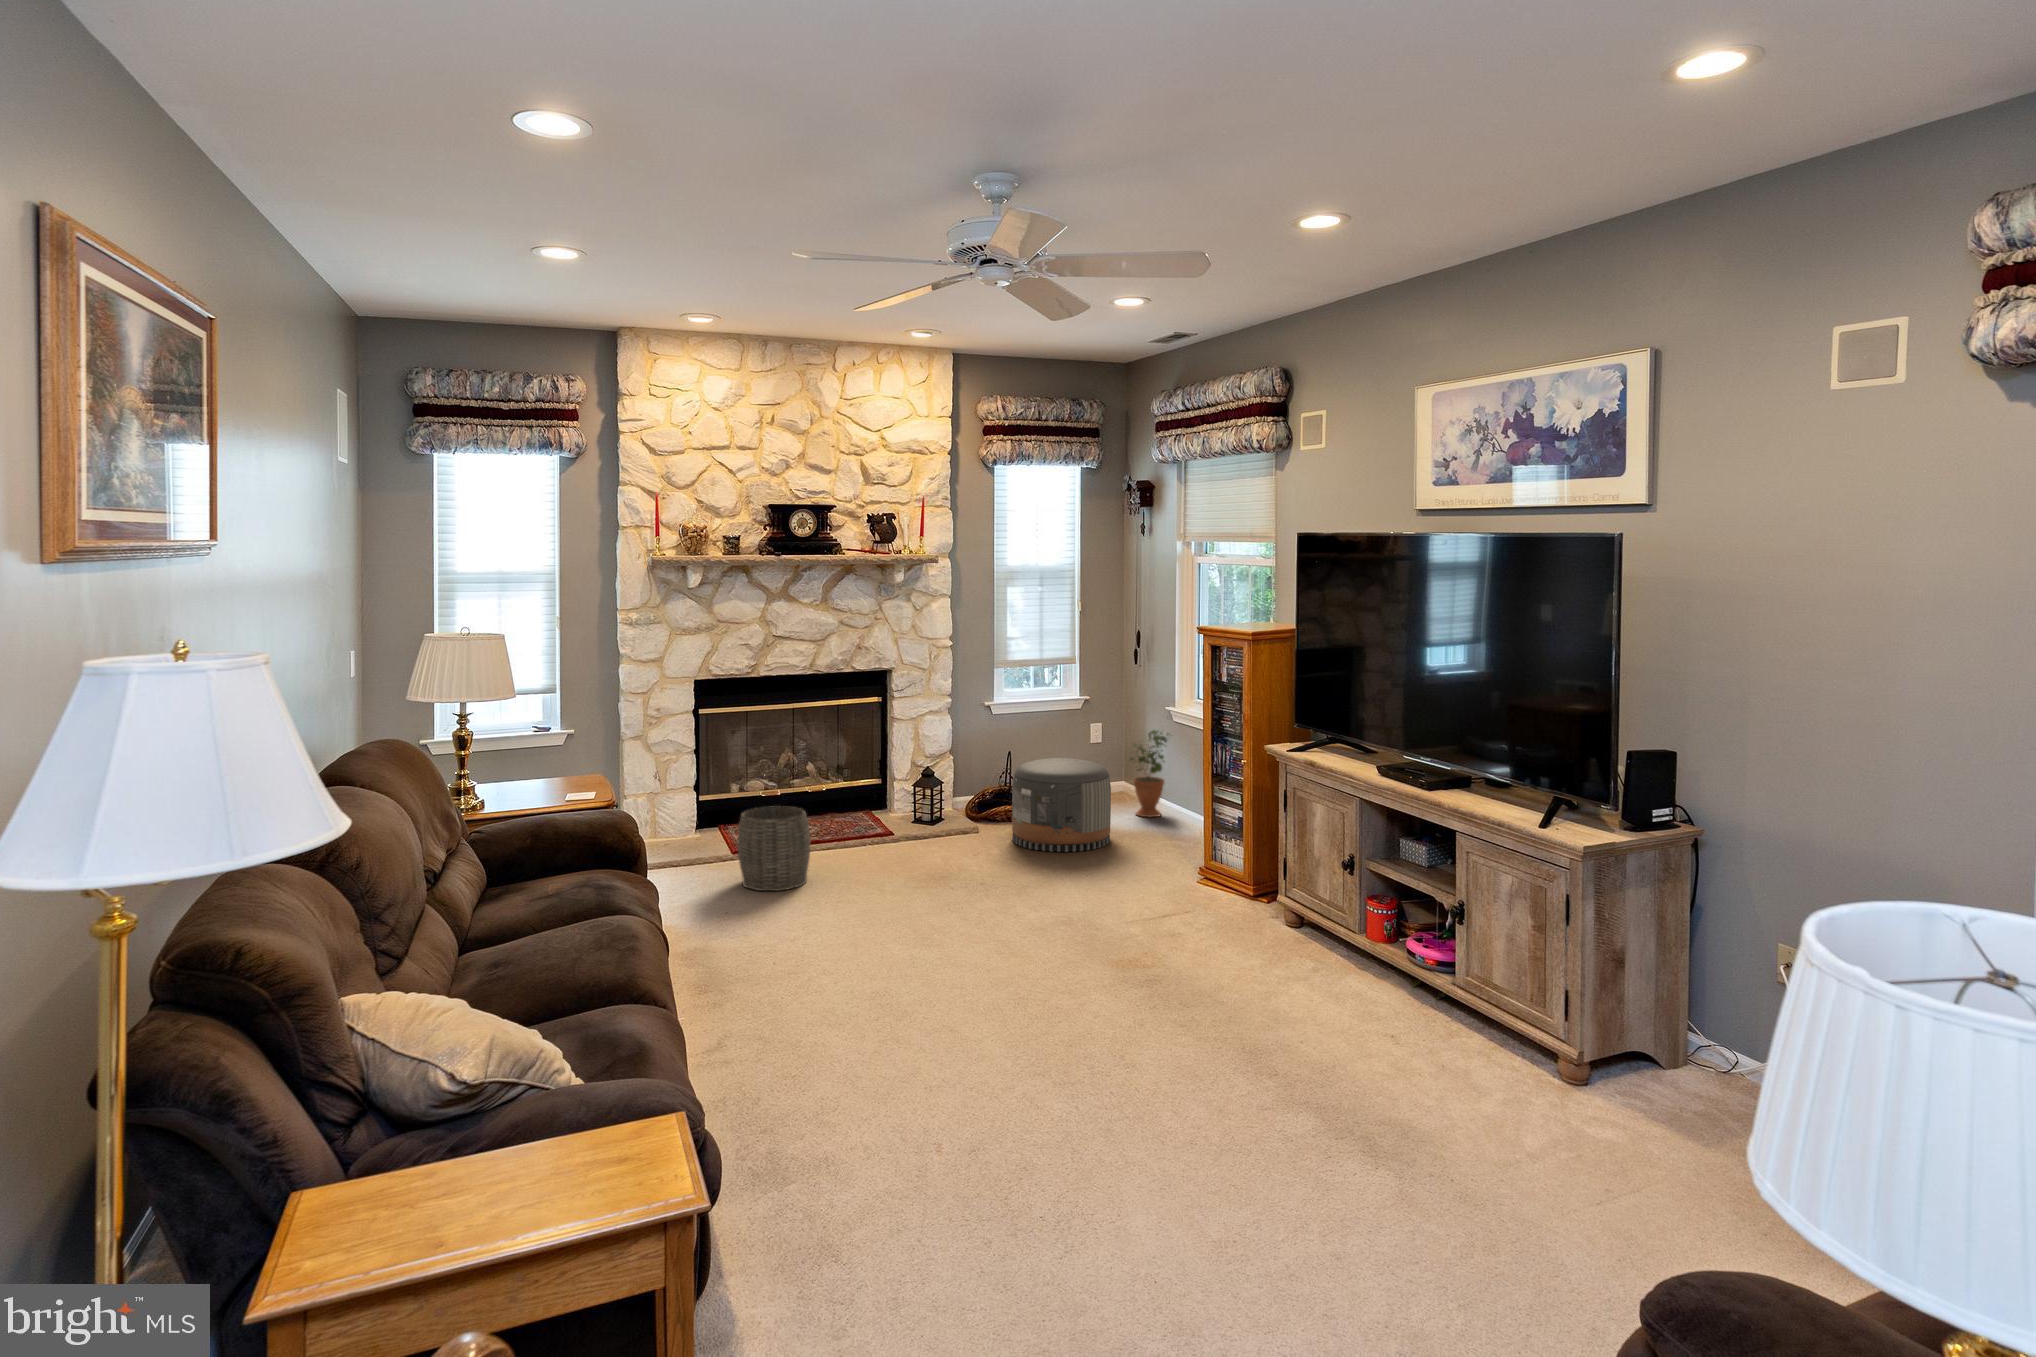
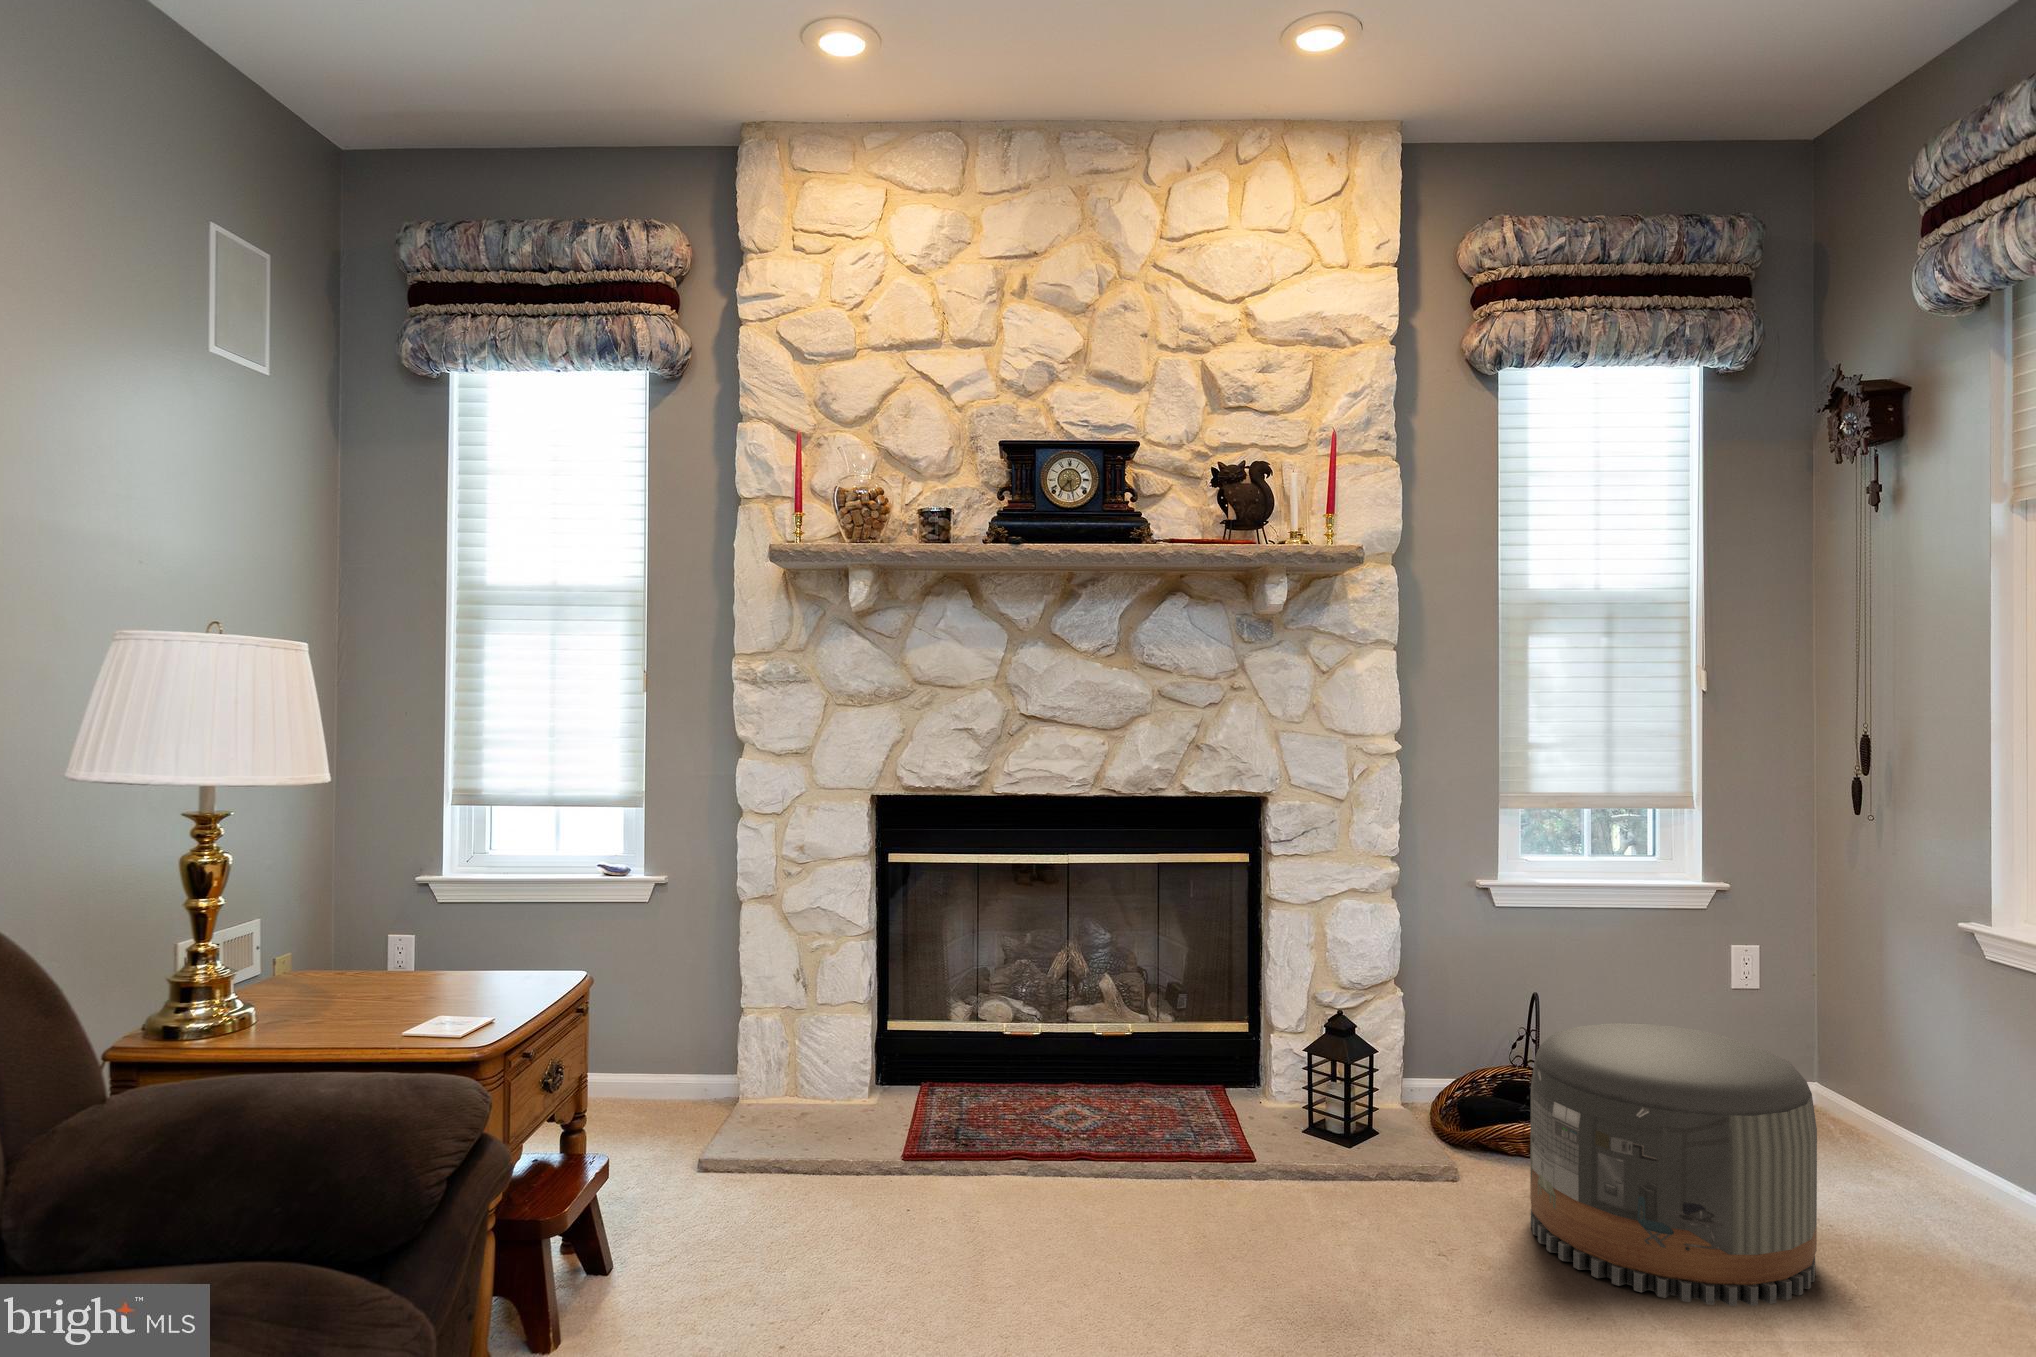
potted plant: present [1130,730,1168,817] -> none [1849,957,1980,1197]
woven basket: present [738,806,810,891] -> none [812,1089,984,1321]

